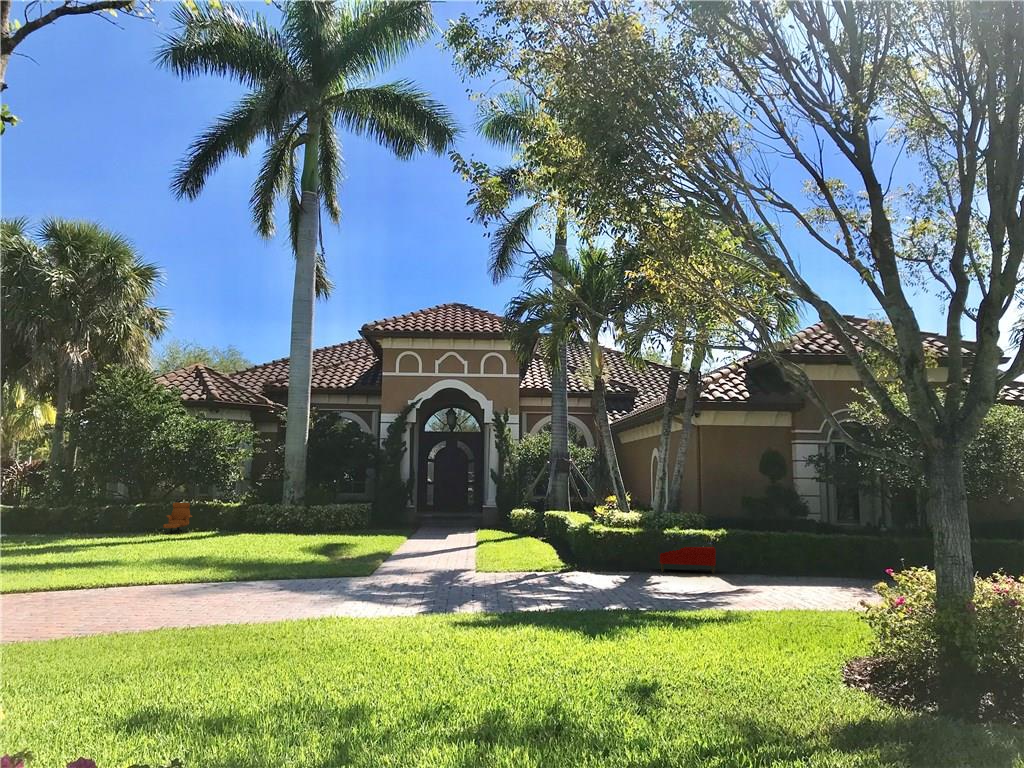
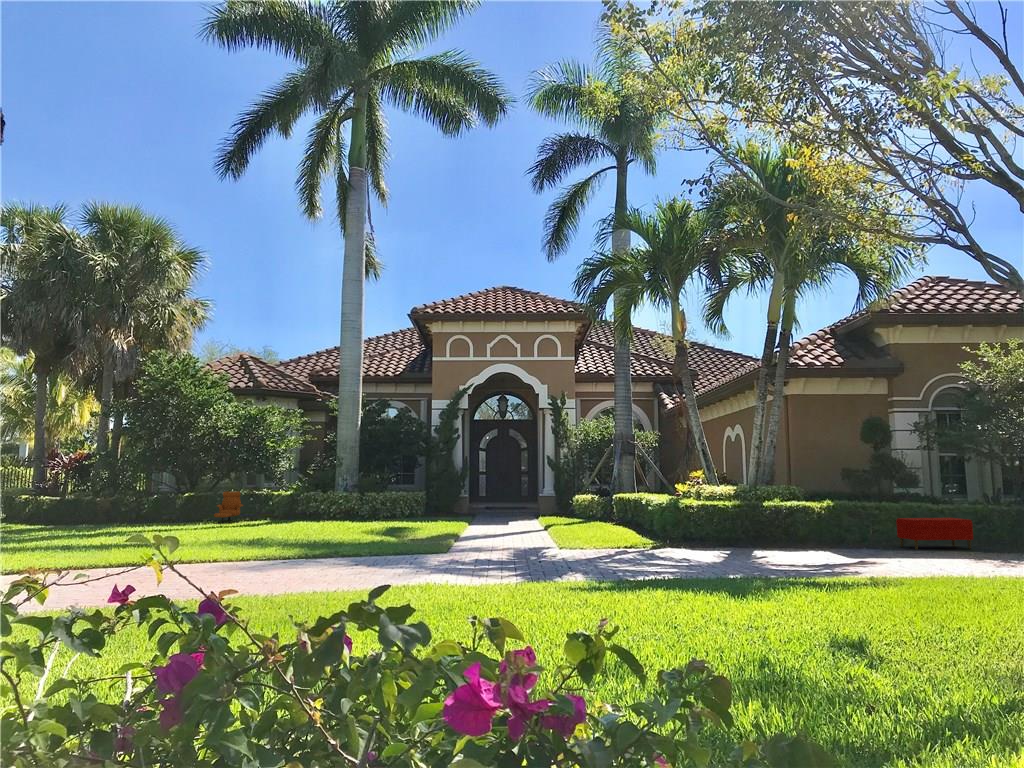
bench: present [660,547,716,574] -> present [896,518,973,550]

